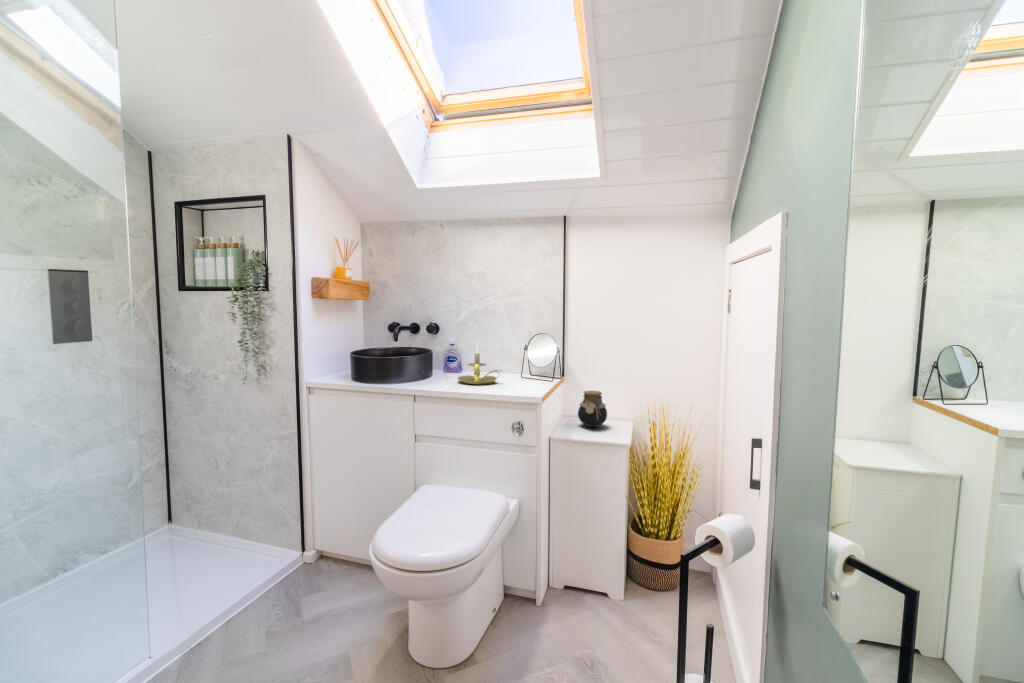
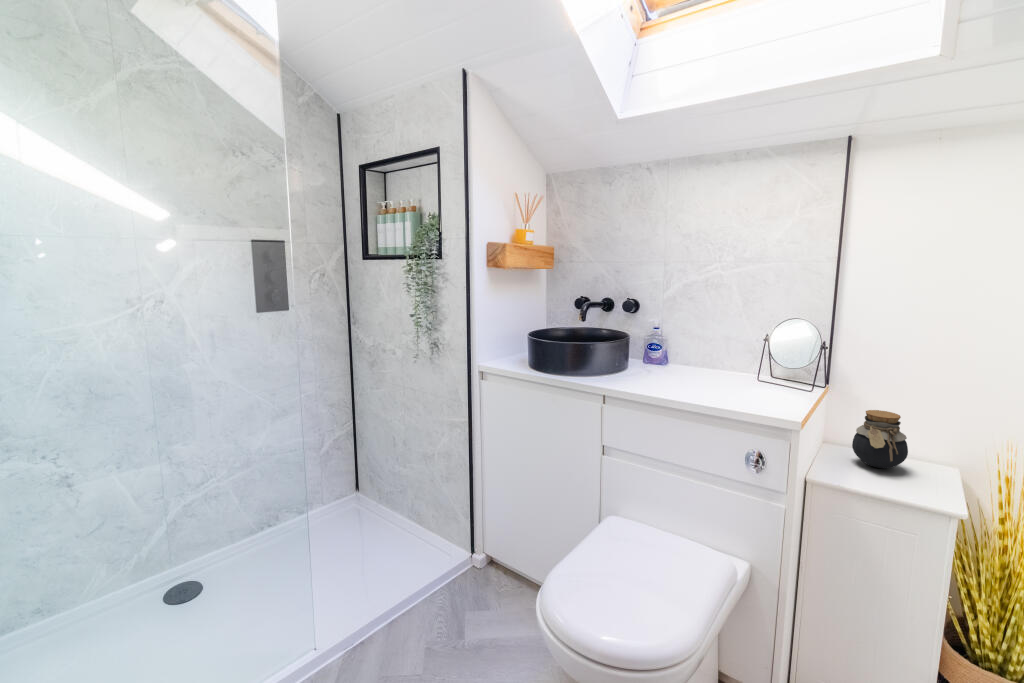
candle holder: present [458,344,501,385] -> none [663,328,731,388]

